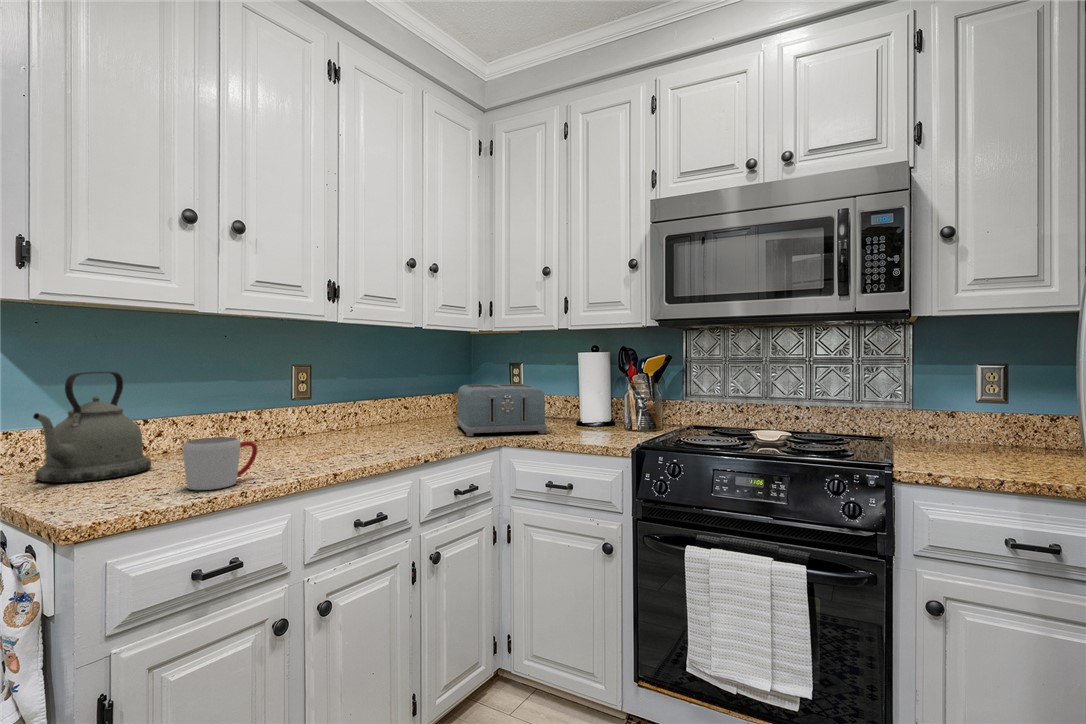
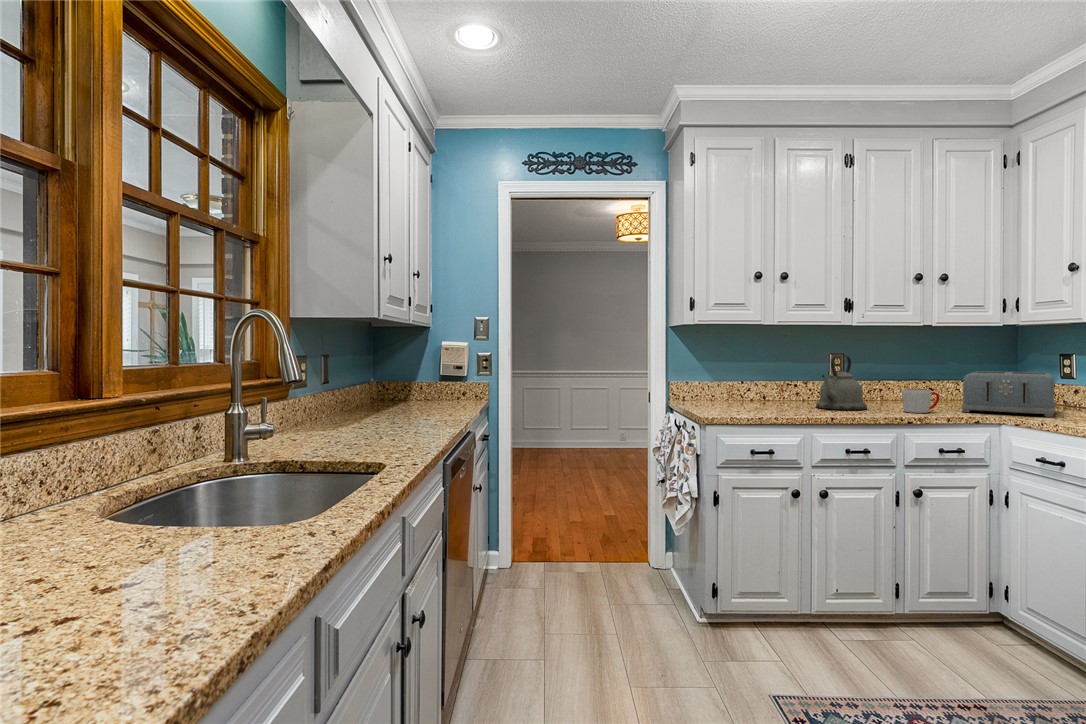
kettle: present [33,372,151,483] -> present [816,356,867,410]
mug: present [183,437,257,490] -> present [902,389,939,413]

